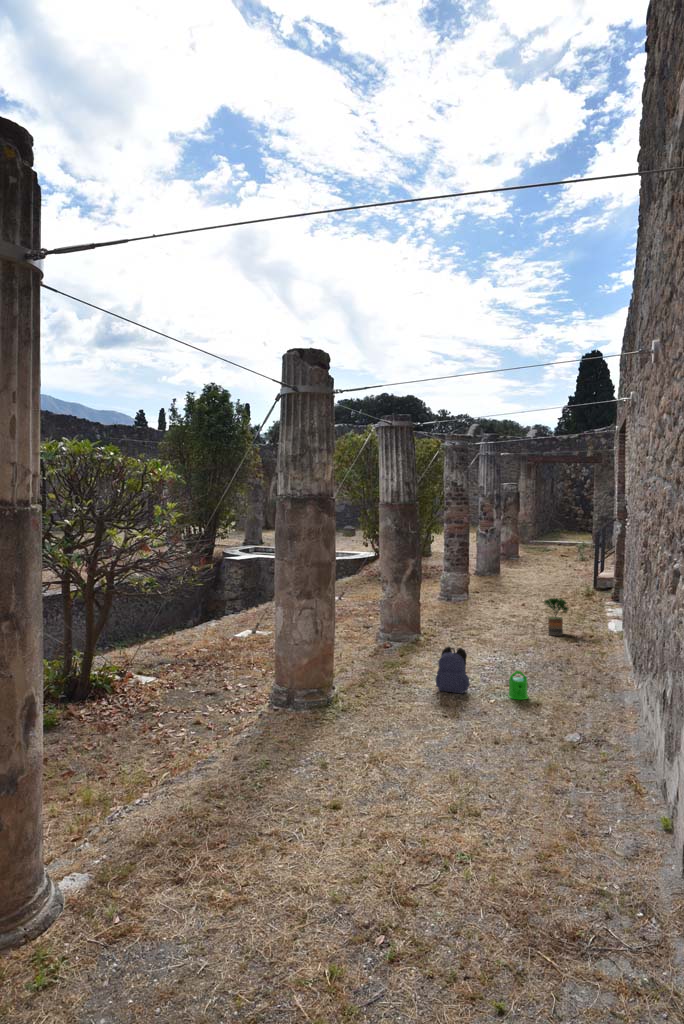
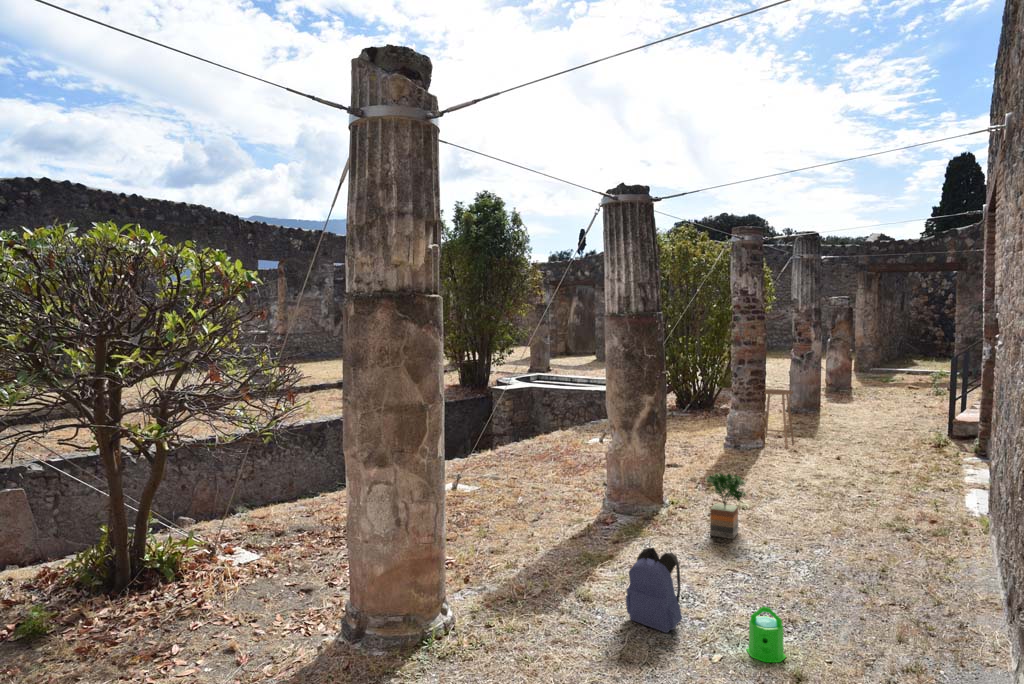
stool: none [467,557,492,601] -> present [764,389,794,449]
potted tree: present [544,598,568,636] -> present [706,473,746,539]

